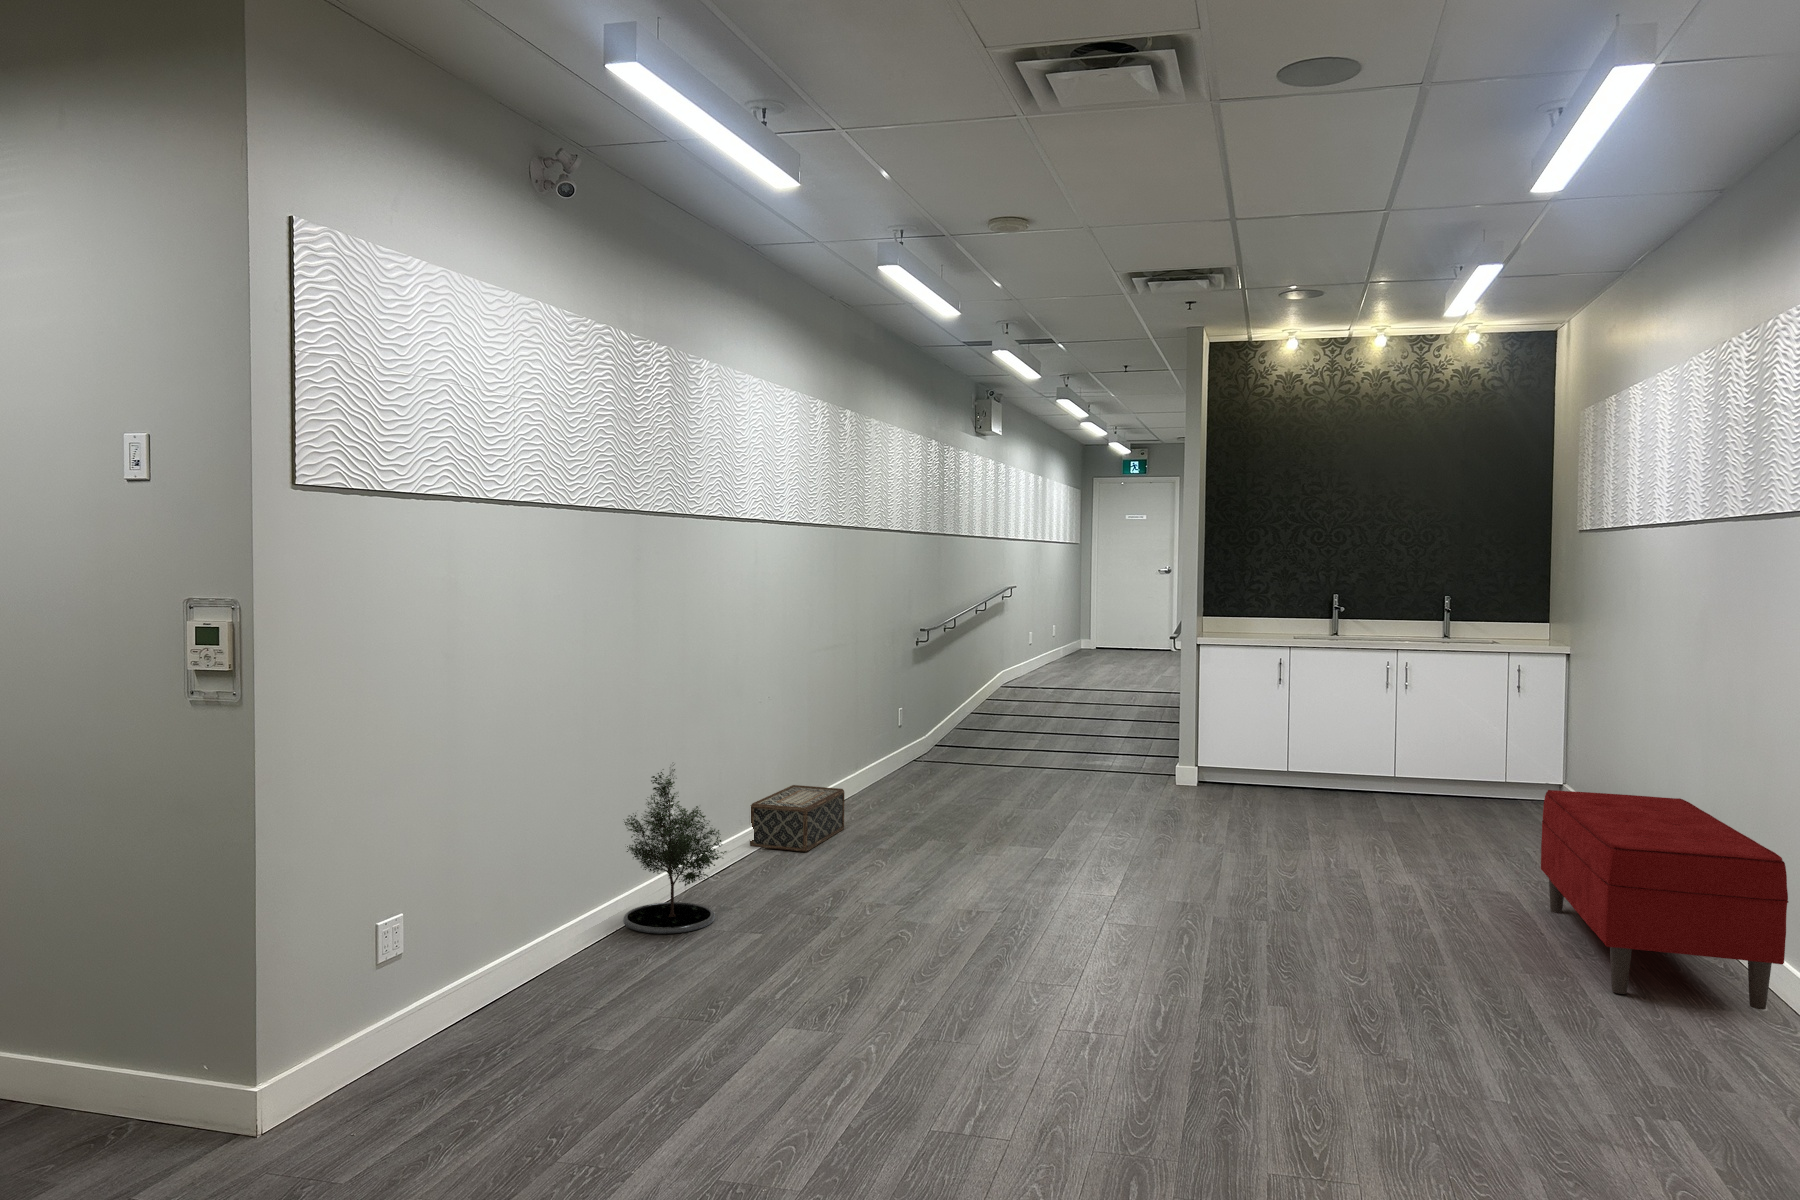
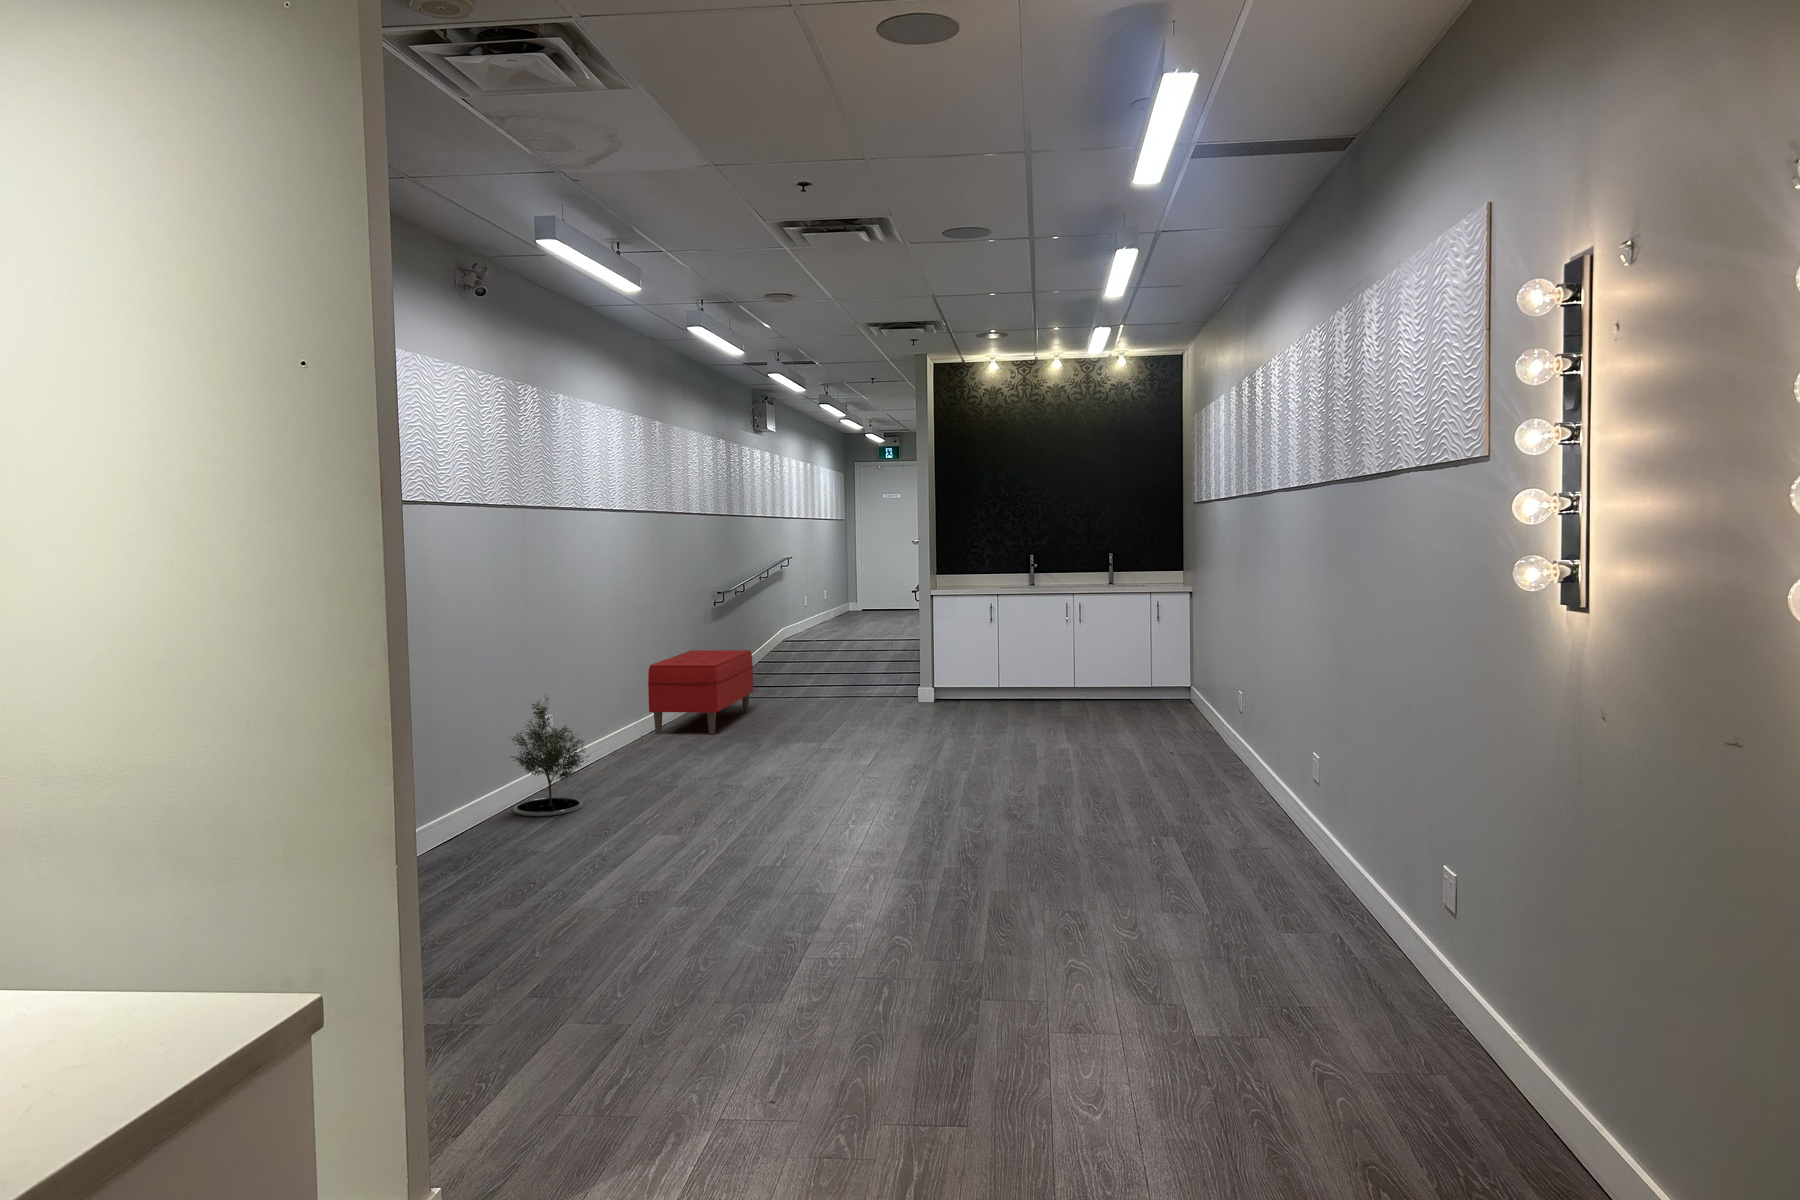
woven basket: present [750,785,844,852] -> none [595,717,668,763]
bench: present [1541,790,1788,1010] -> present [648,650,753,734]

